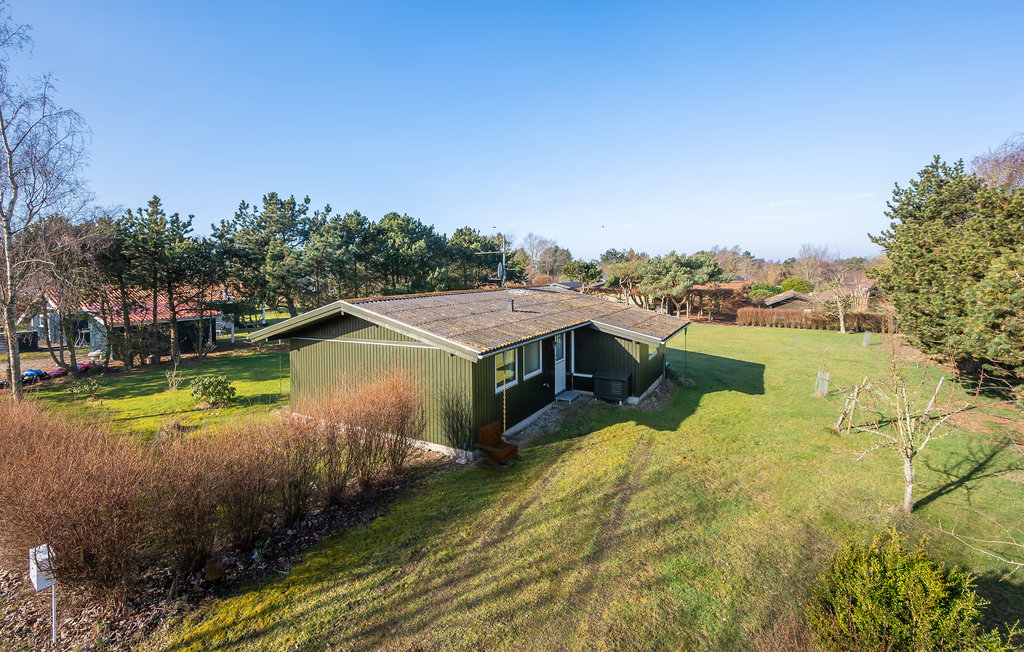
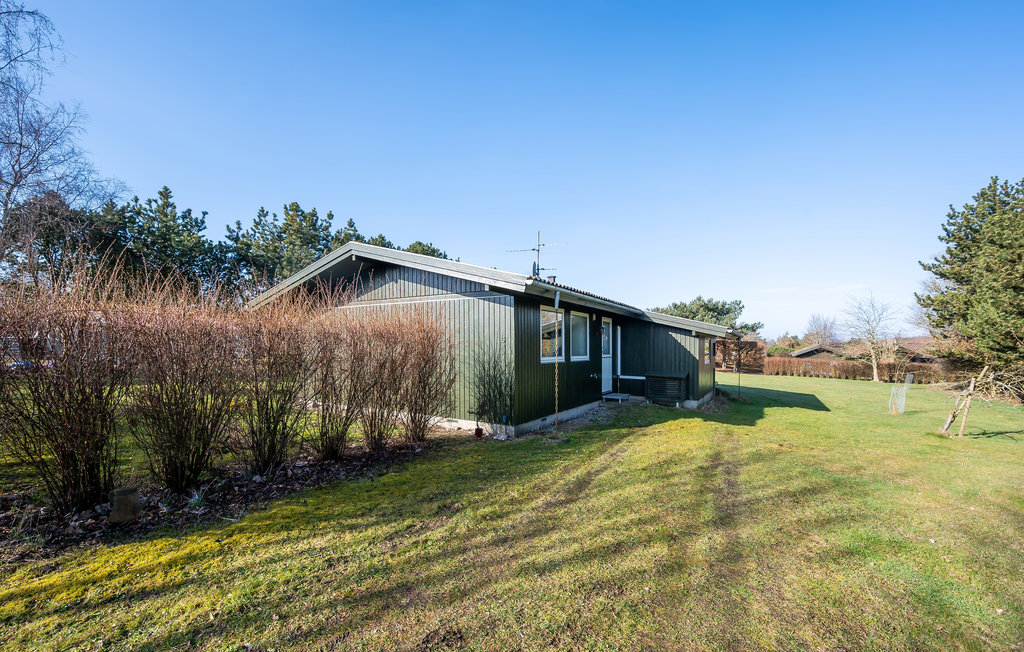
lounge chair: present [474,421,521,472] -> none [517,391,576,446]
potted tree: none [435,430,457,463] -> present [467,395,494,437]

